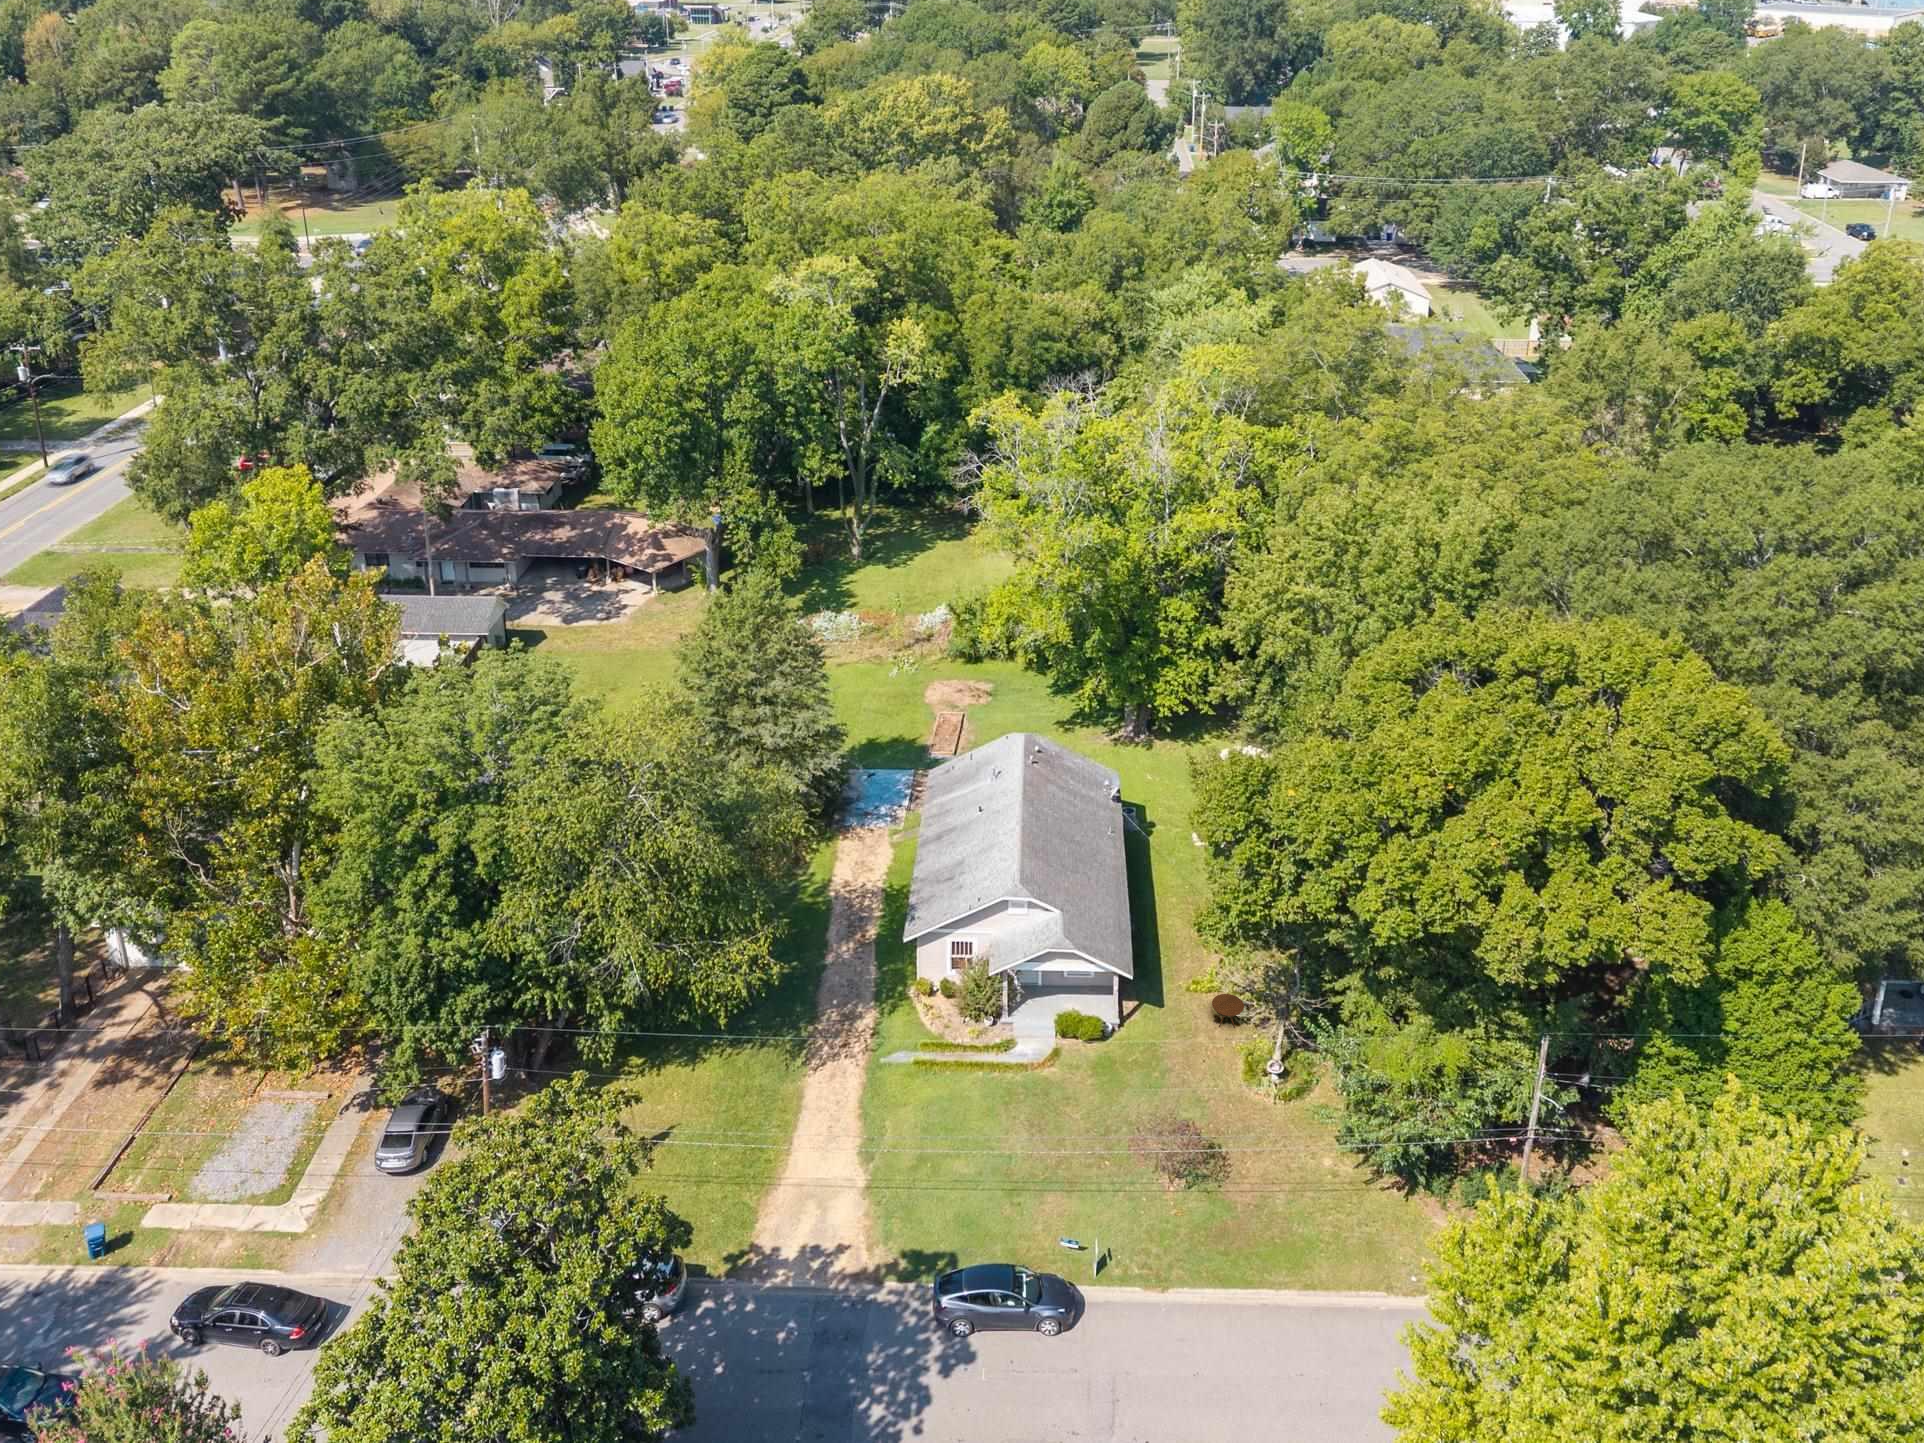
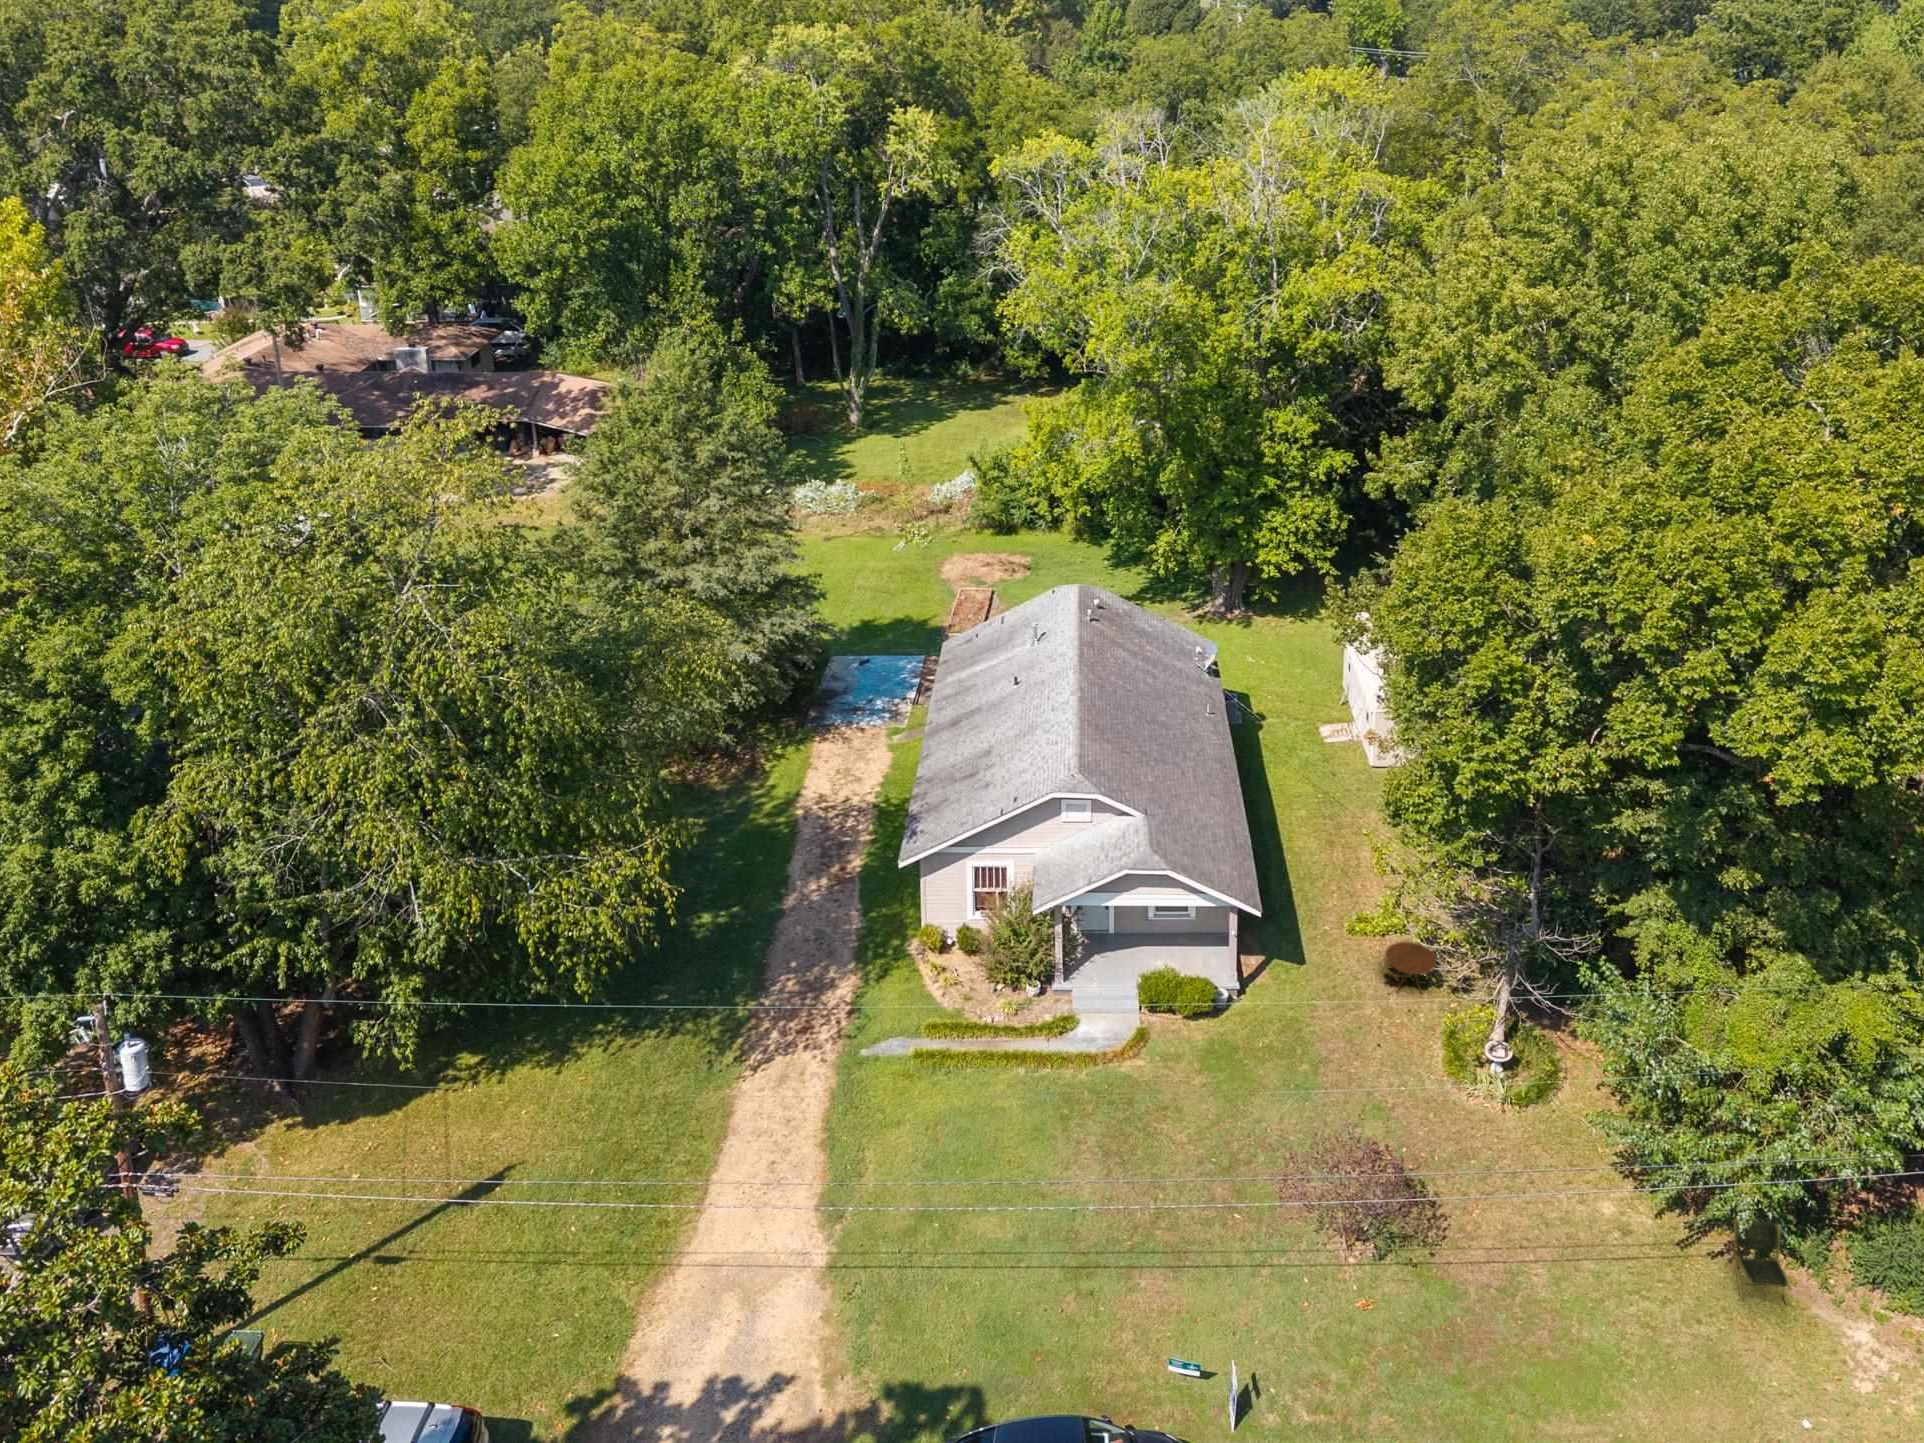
lounge chair: none [1391,1170,1421,1220] -> present [1728,1219,1790,1304]

